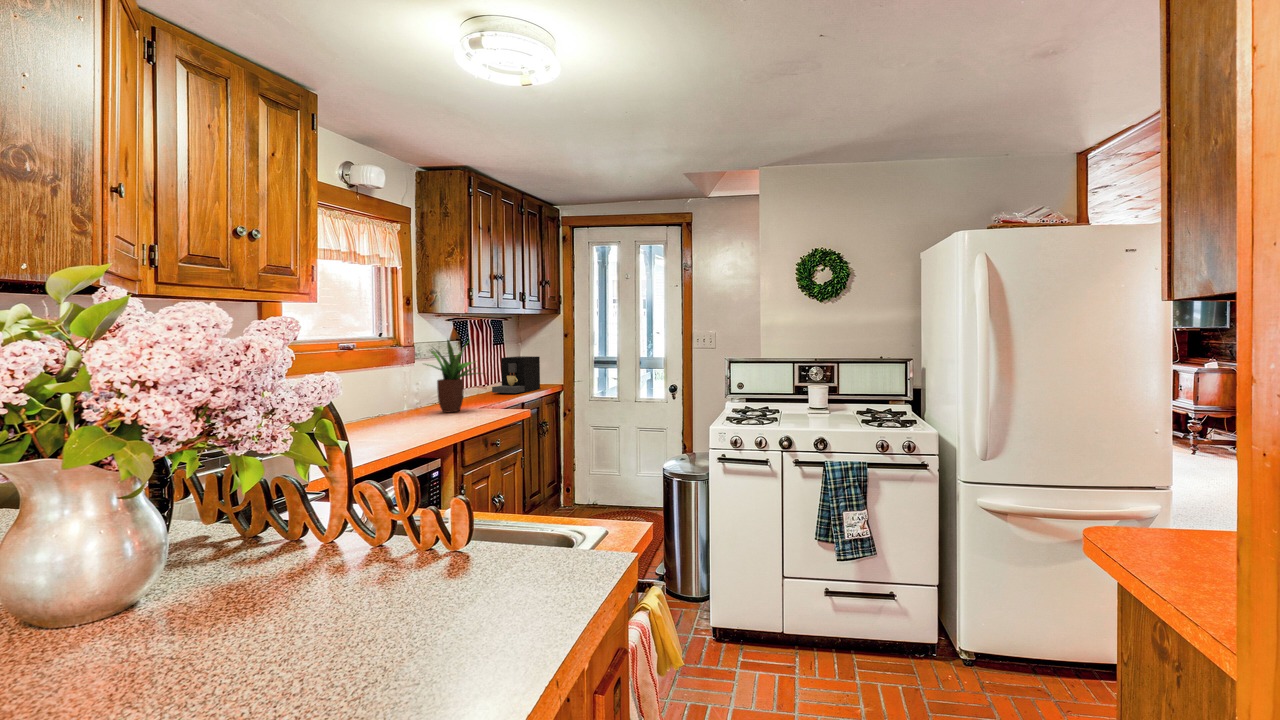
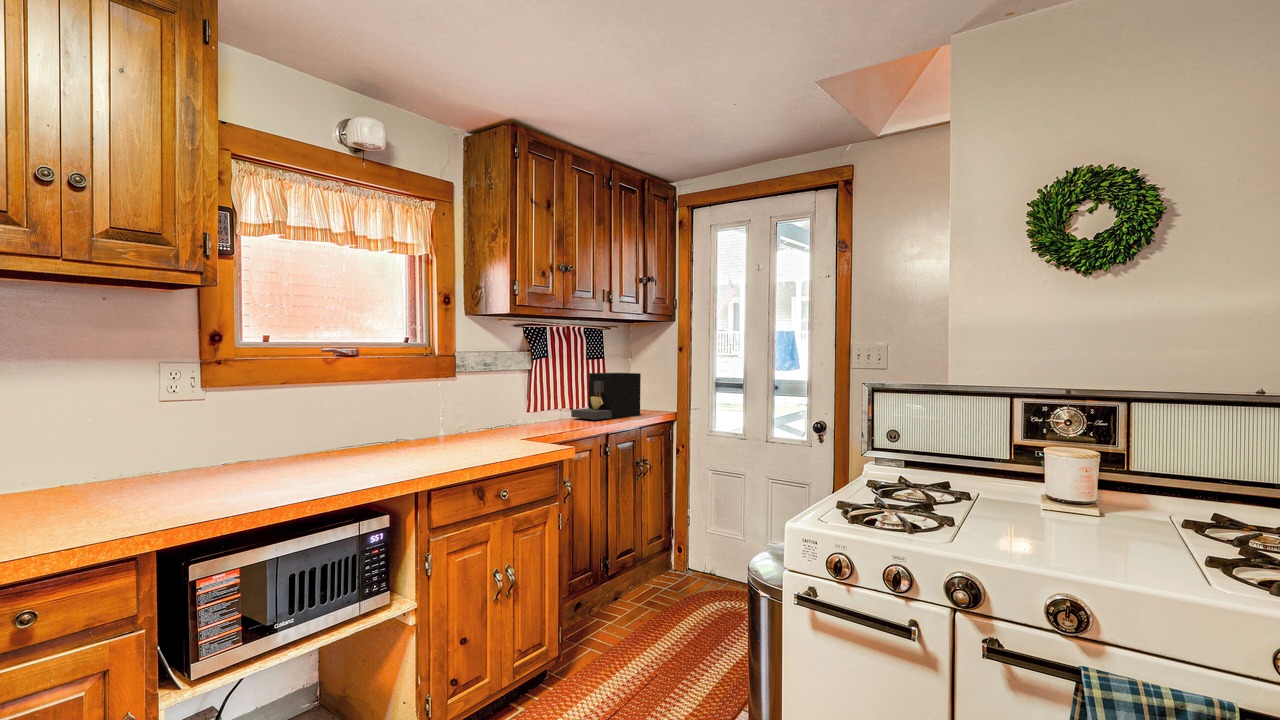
potted plant: present [427,340,481,412] -> none [413,341,503,444]

